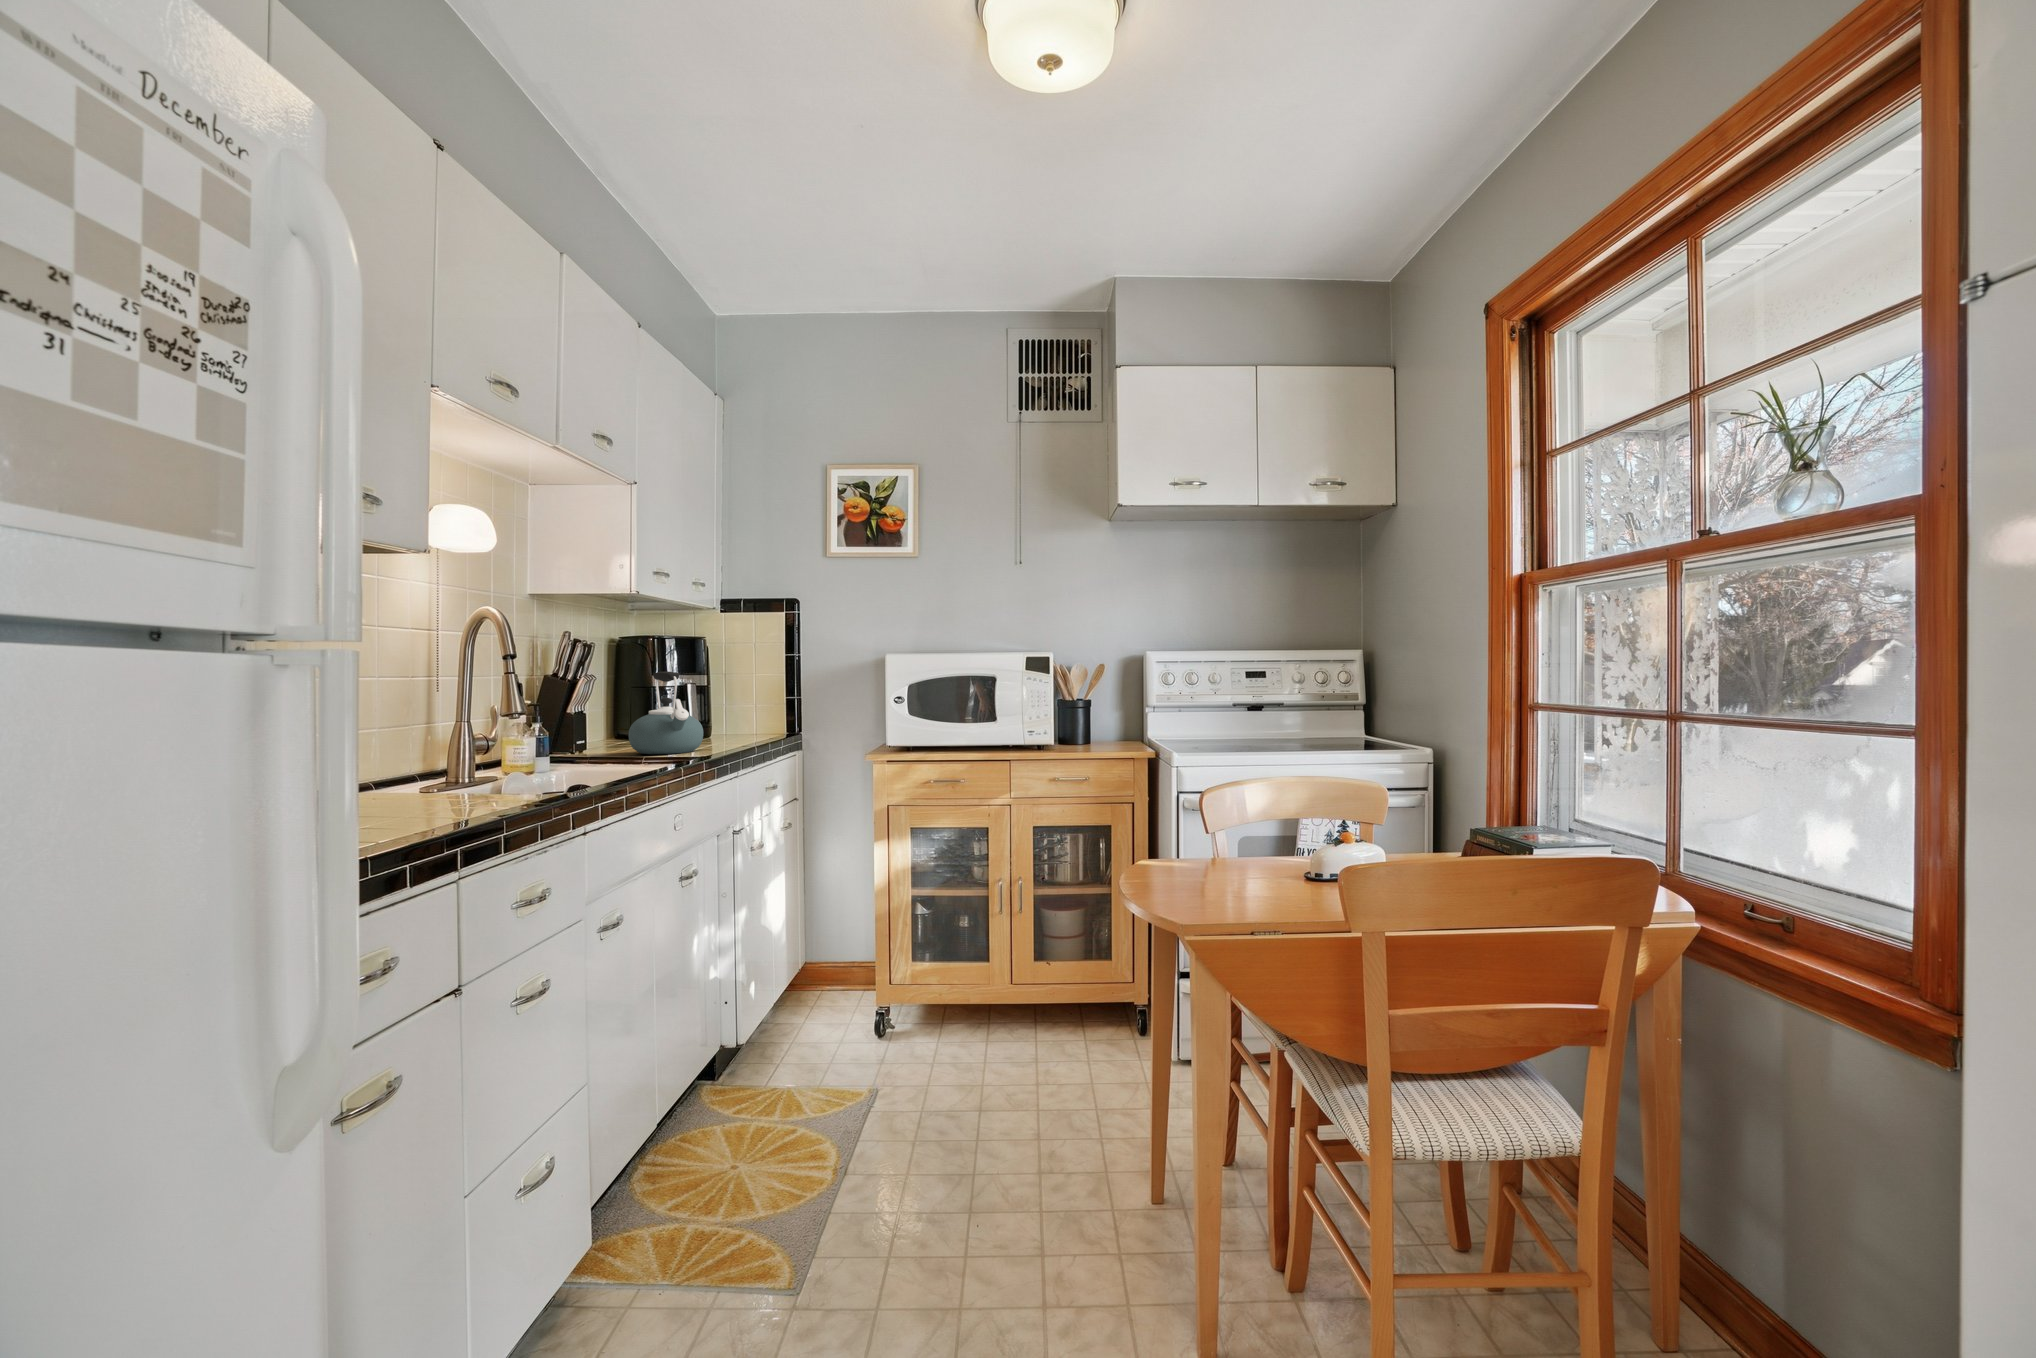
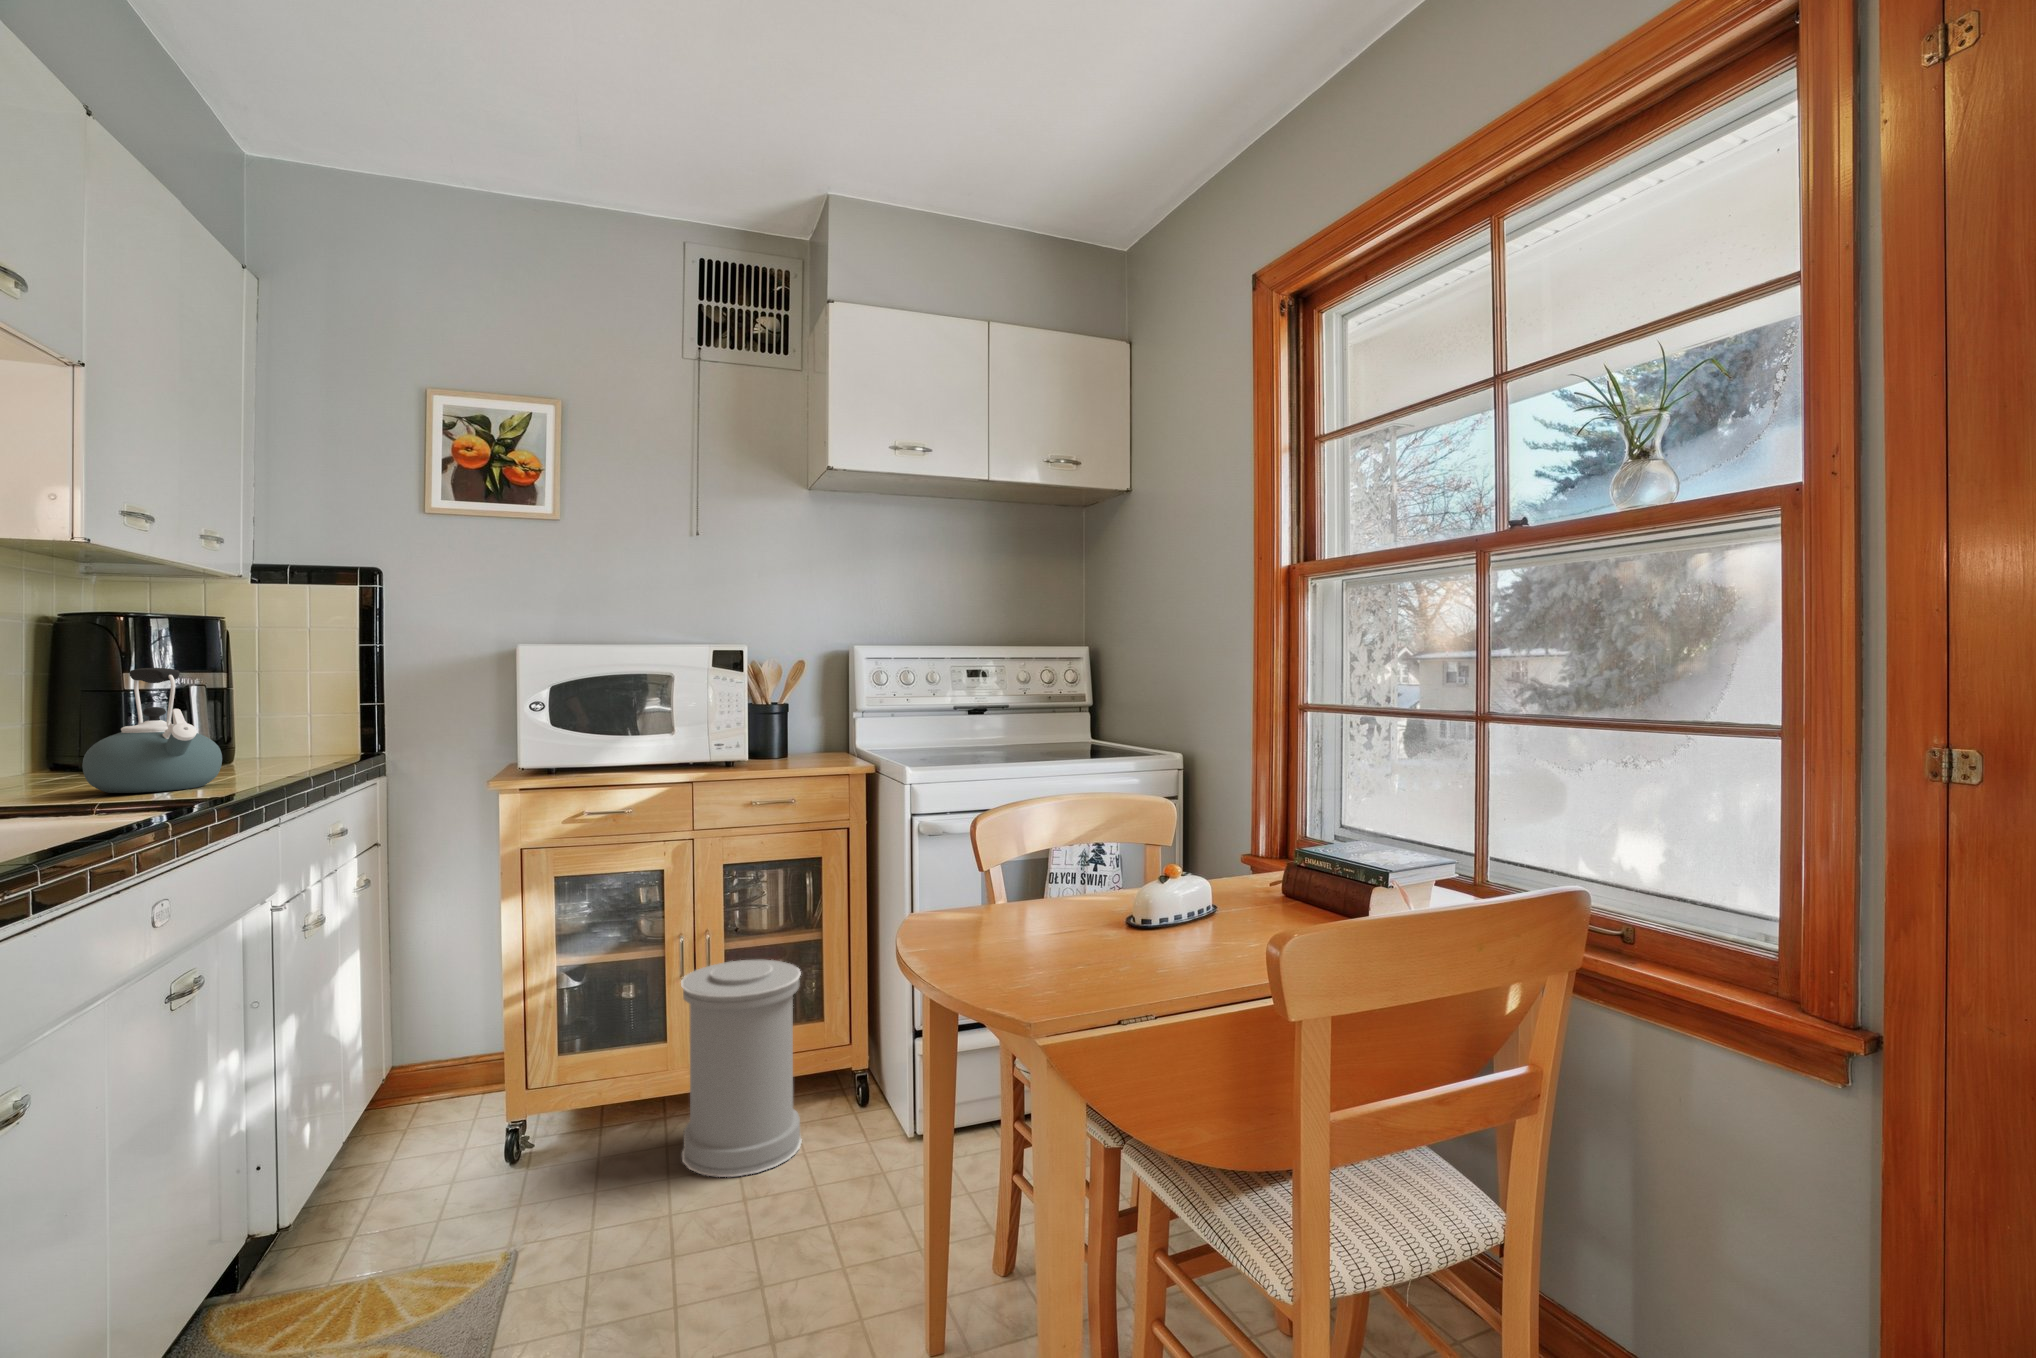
trash can: none [999,906,1092,1075] -> present [681,960,802,1177]

